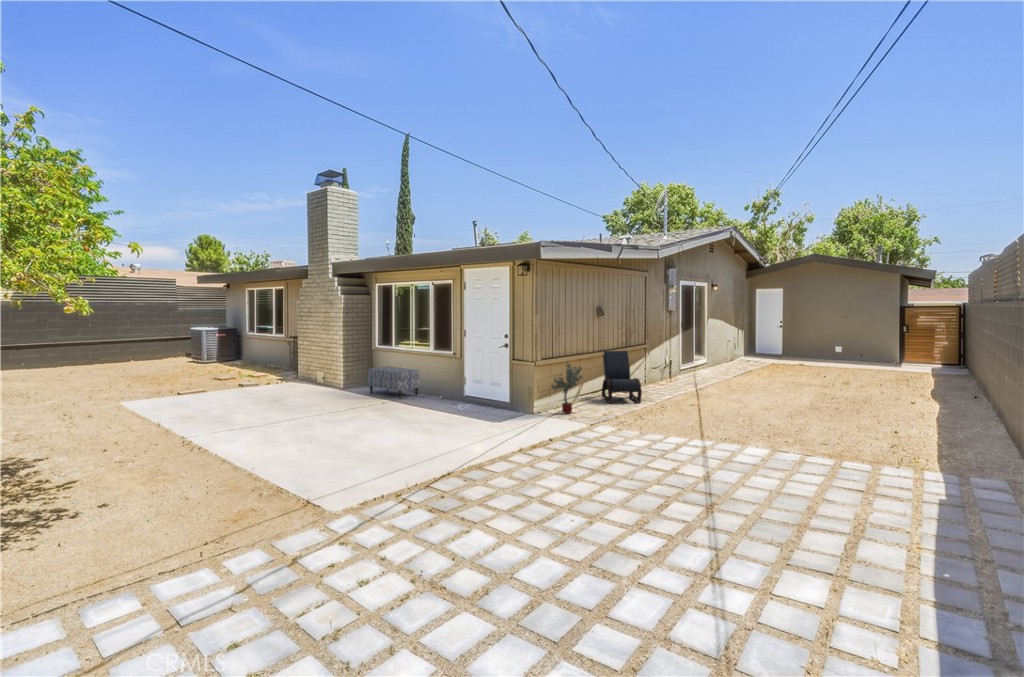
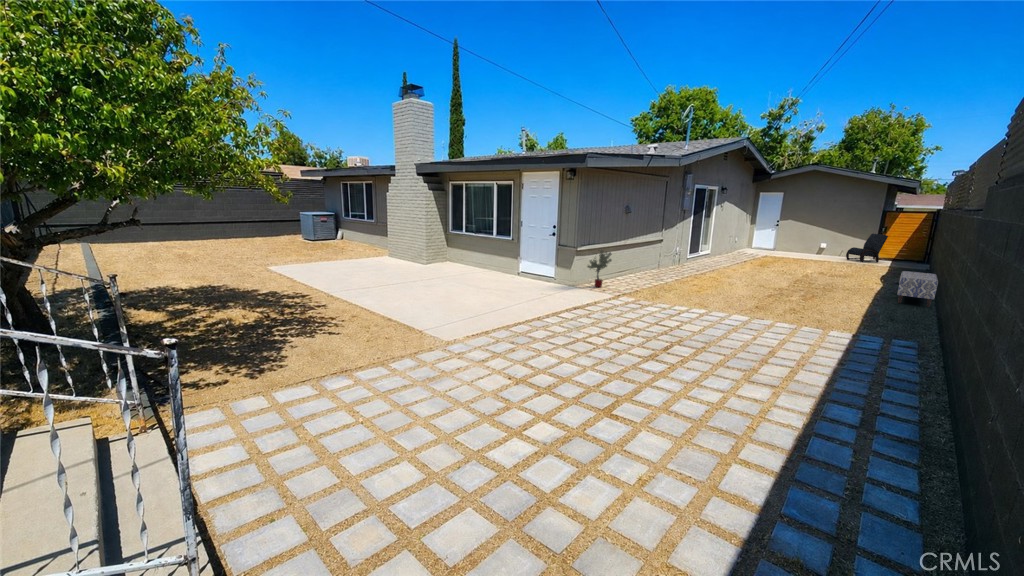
lounge chair: present [602,351,642,403] -> present [846,234,888,262]
bench: present [368,366,420,399] -> present [897,271,938,307]

